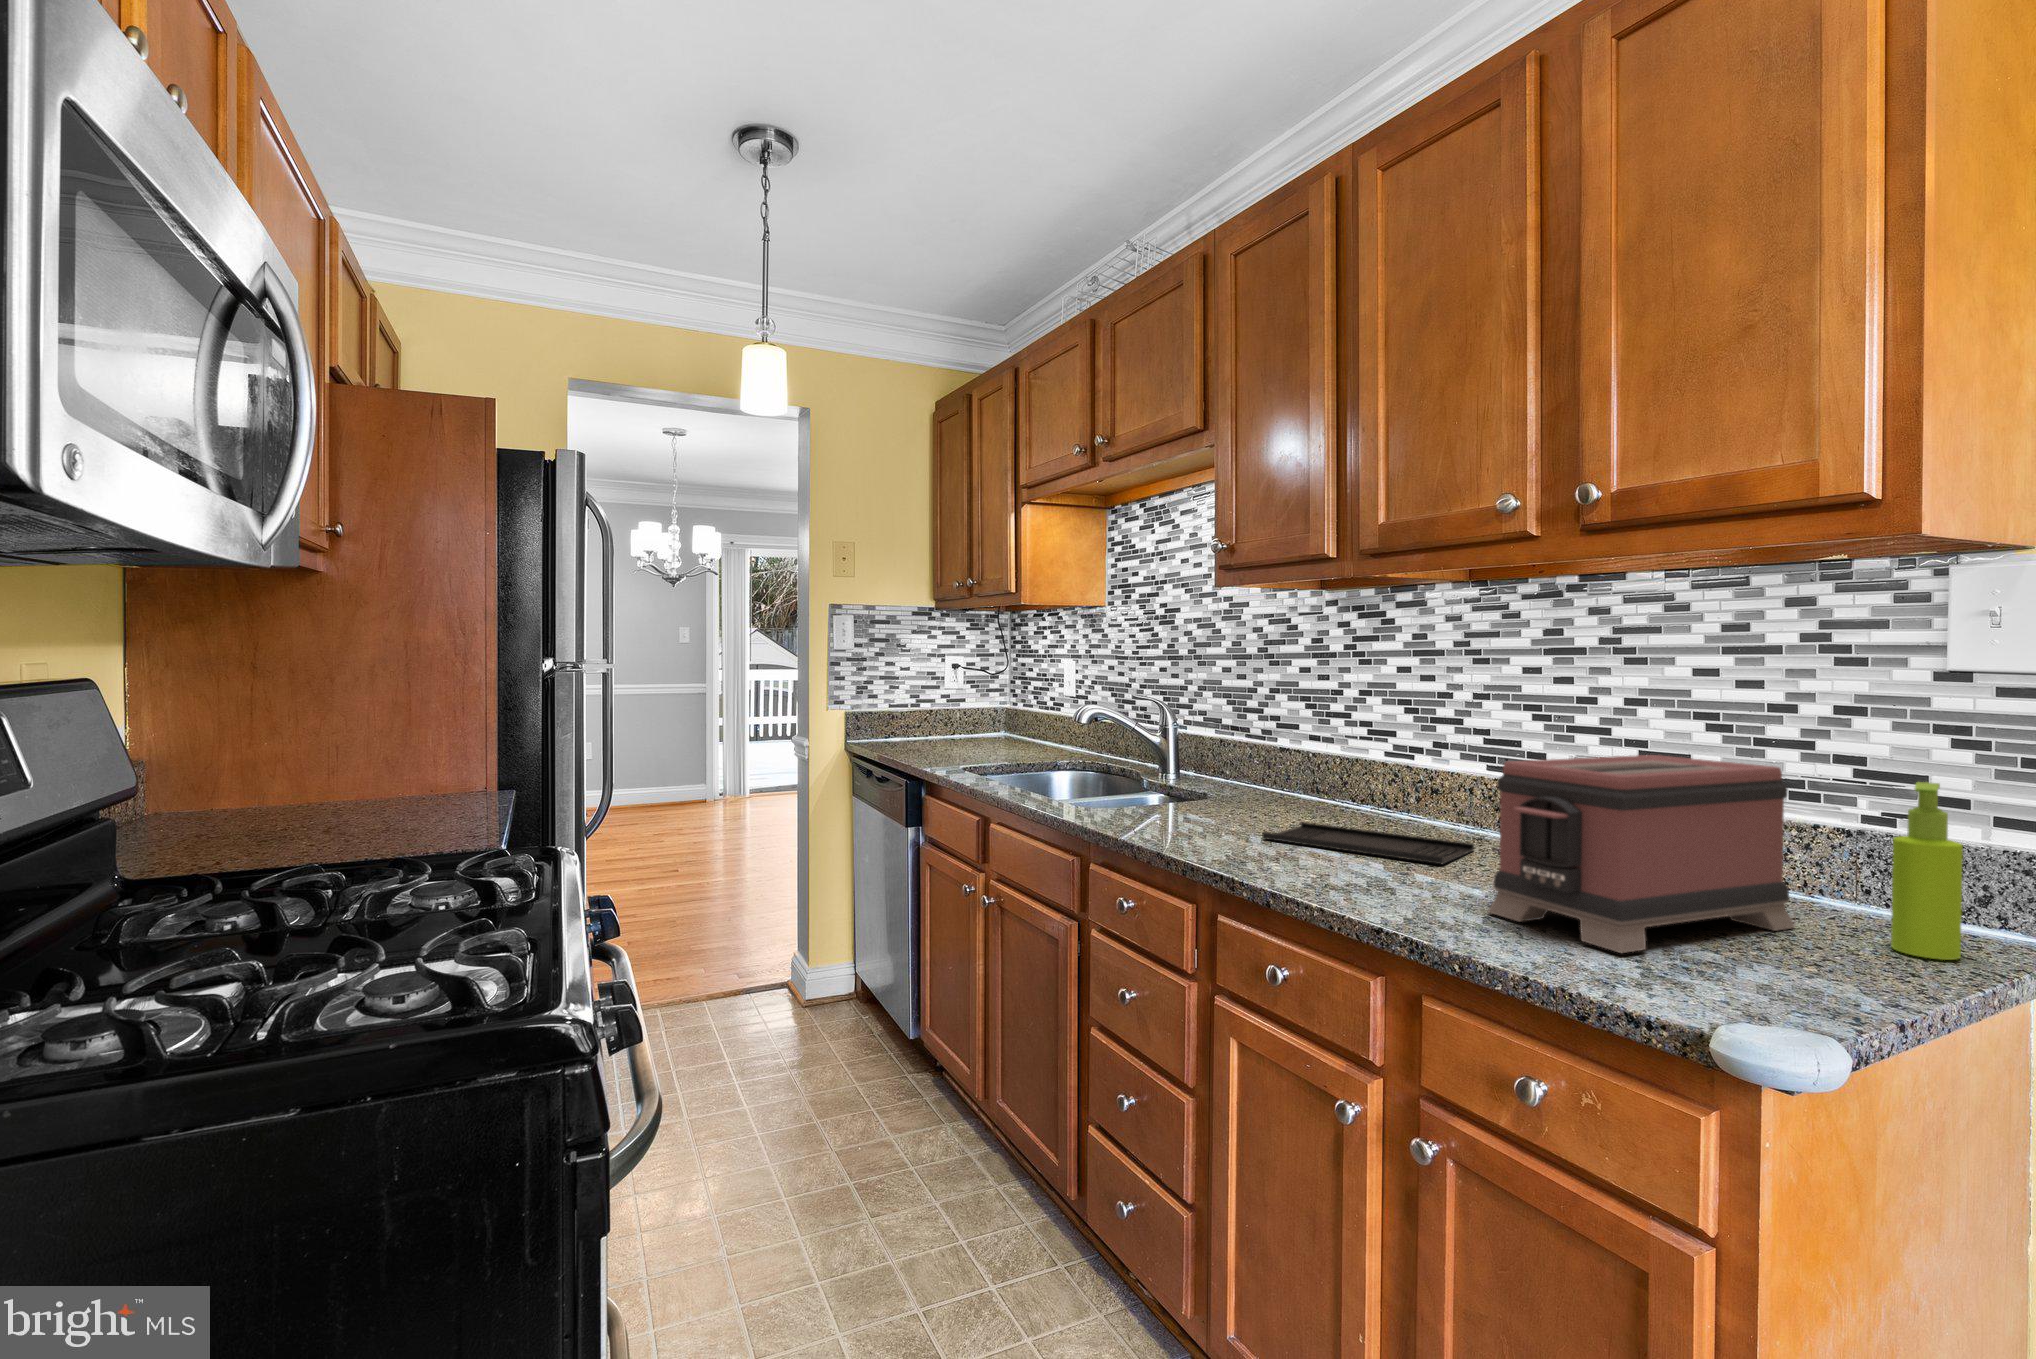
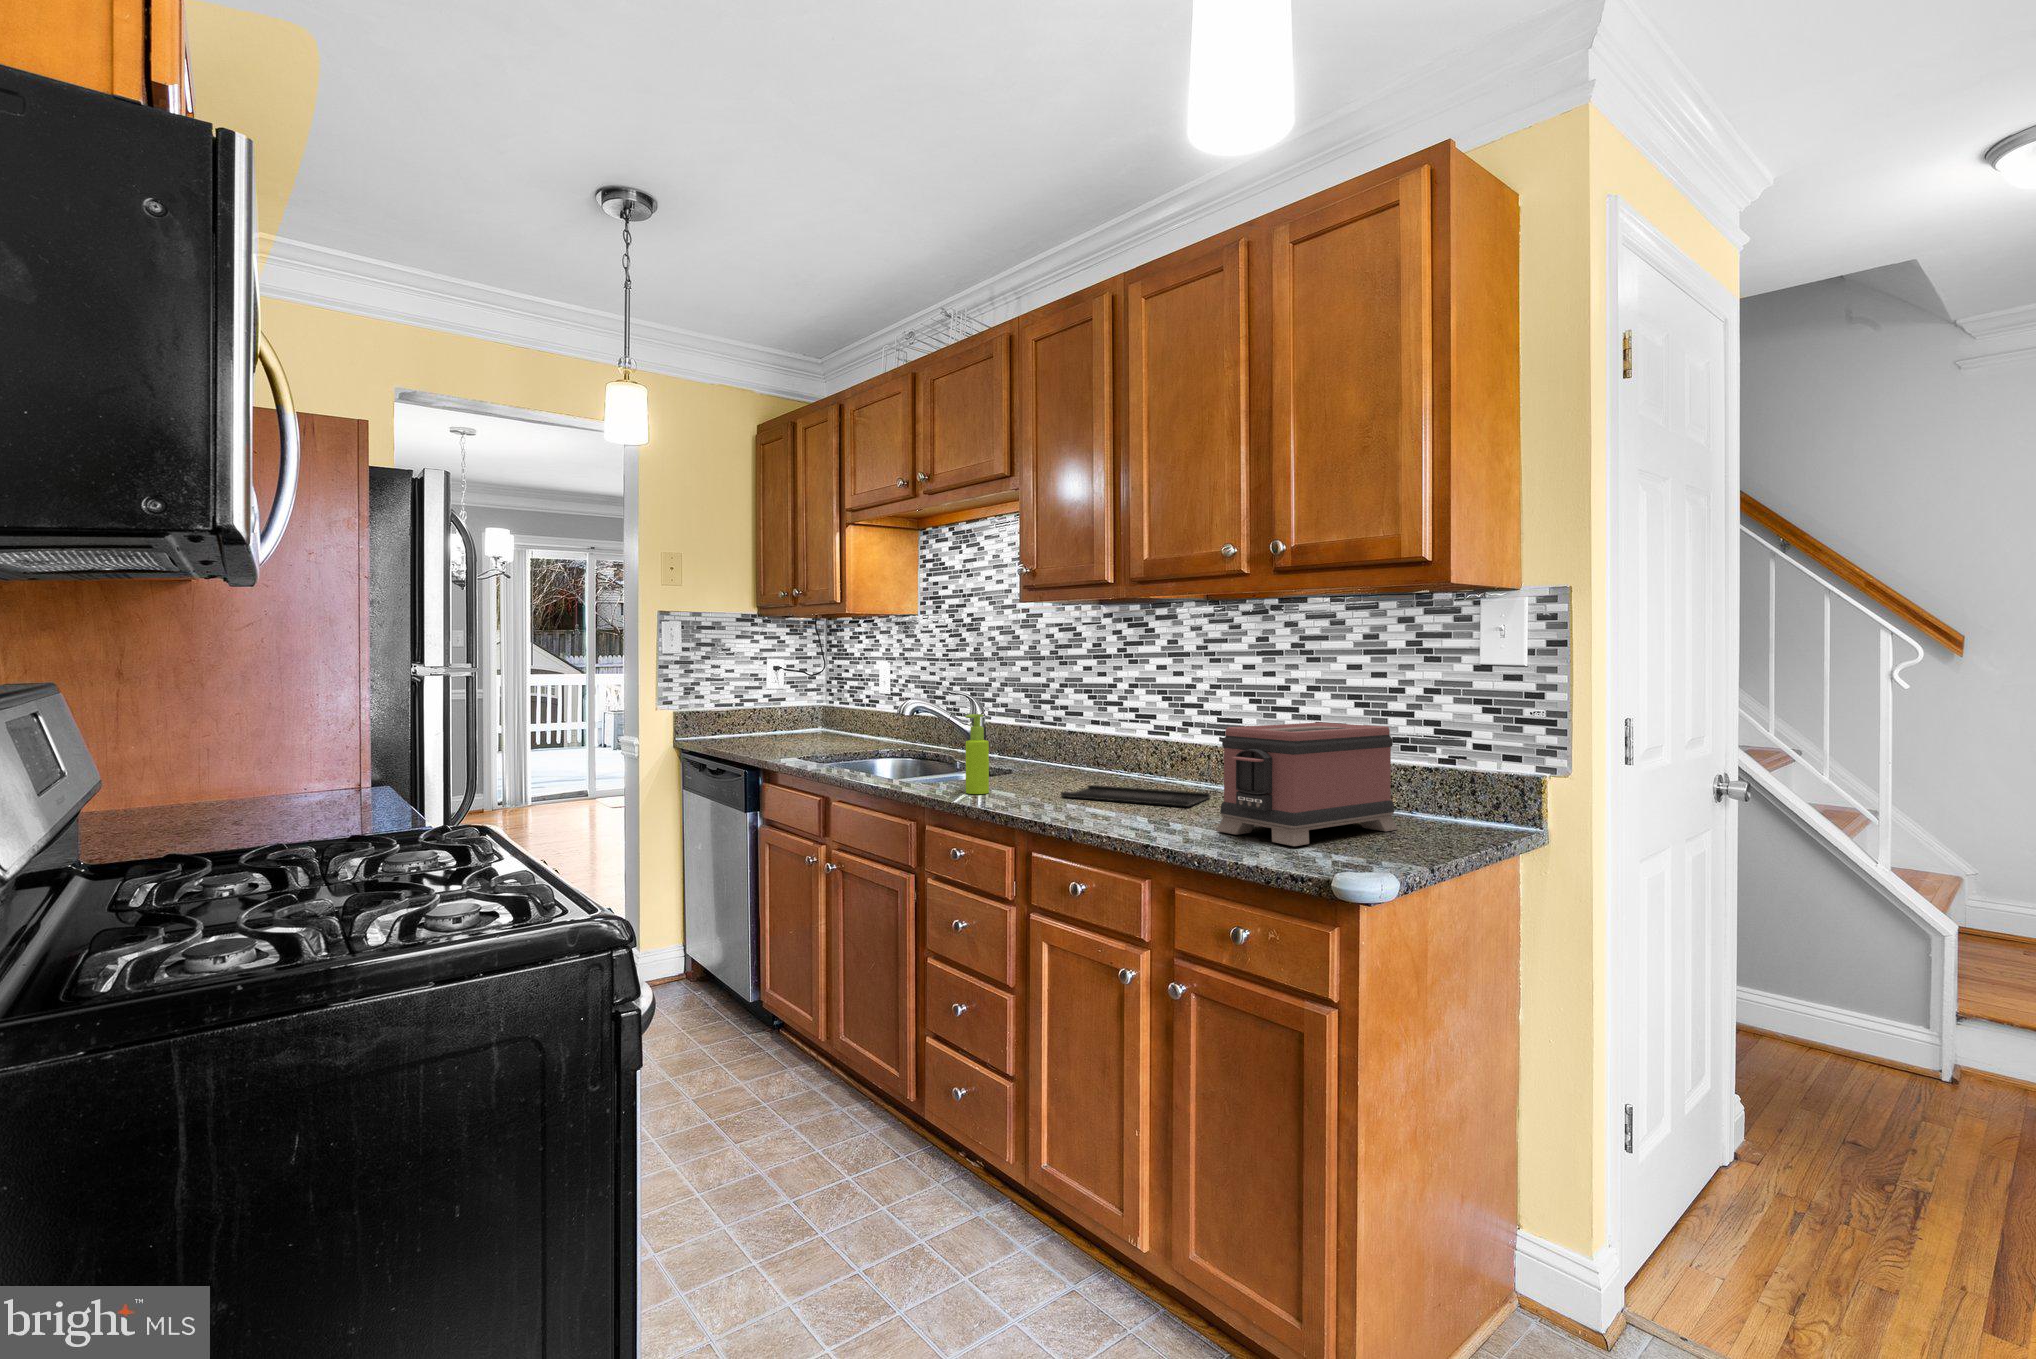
soap dispenser: present [1891,782,1963,960] -> present [965,714,989,794]

